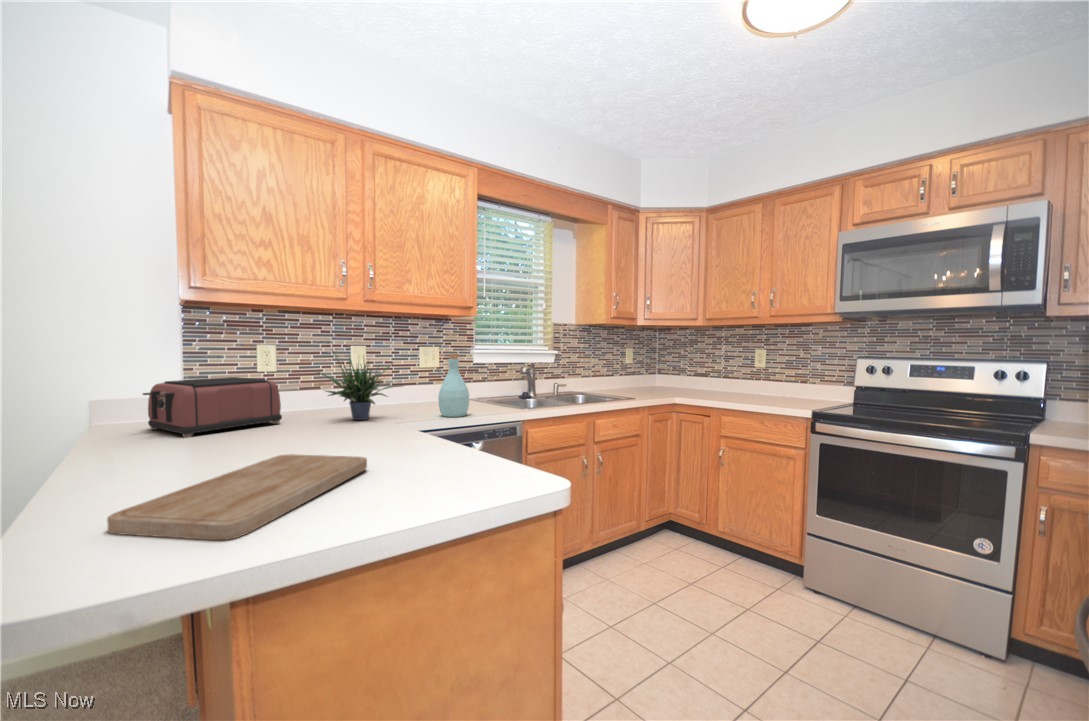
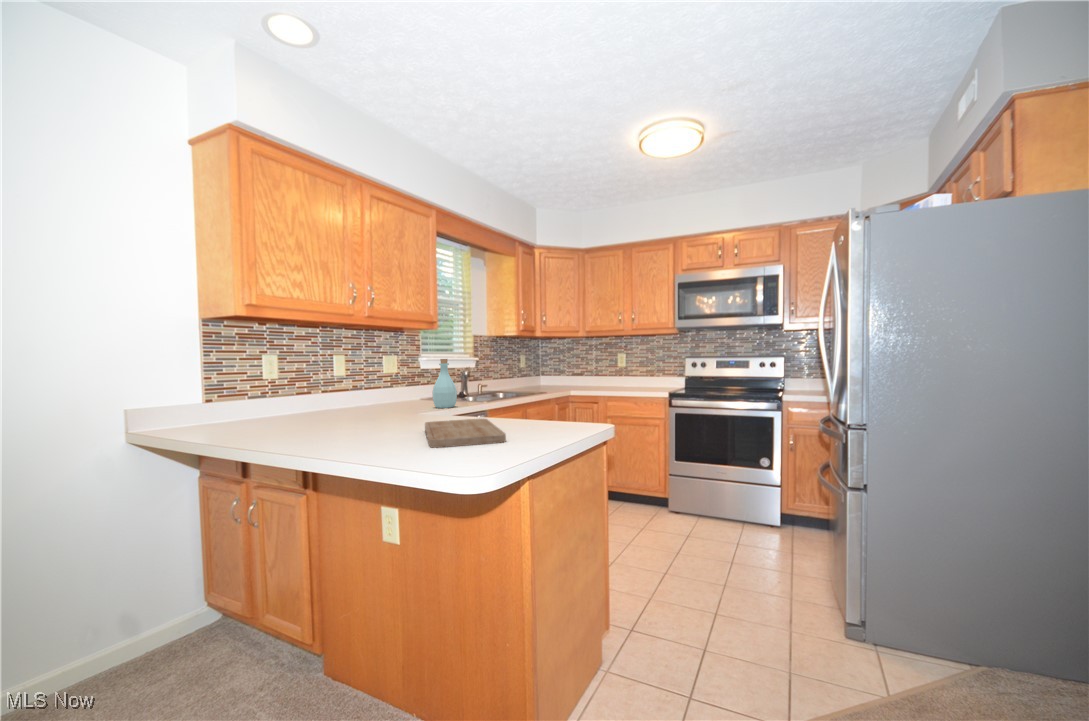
potted plant: present [314,355,402,420] -> none [340,353,410,414]
toaster: present [143,377,282,438] -> none [207,383,321,430]

